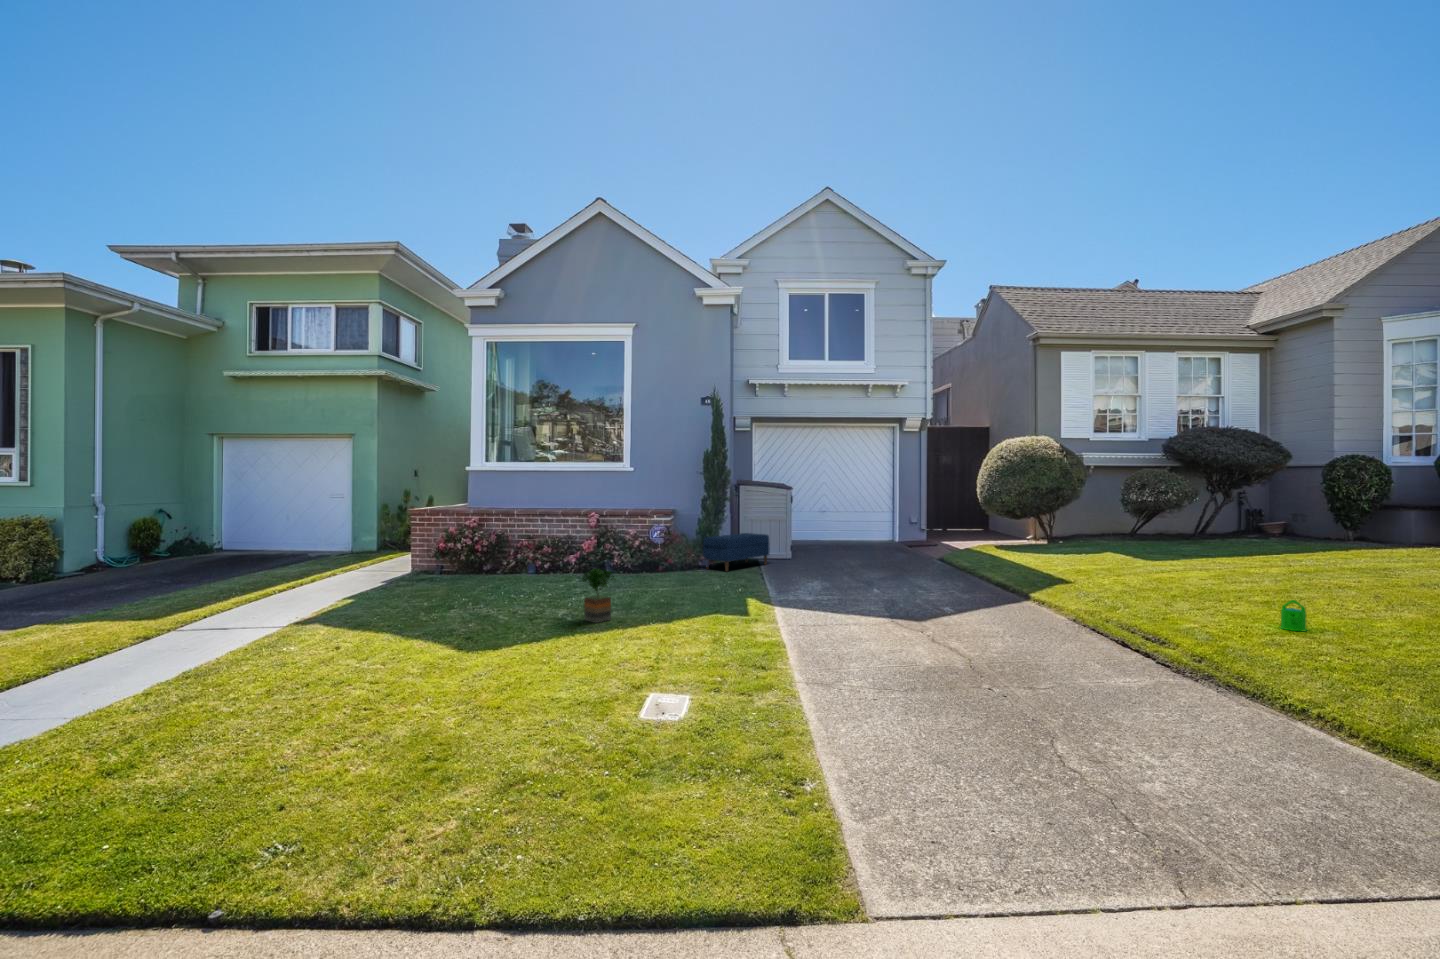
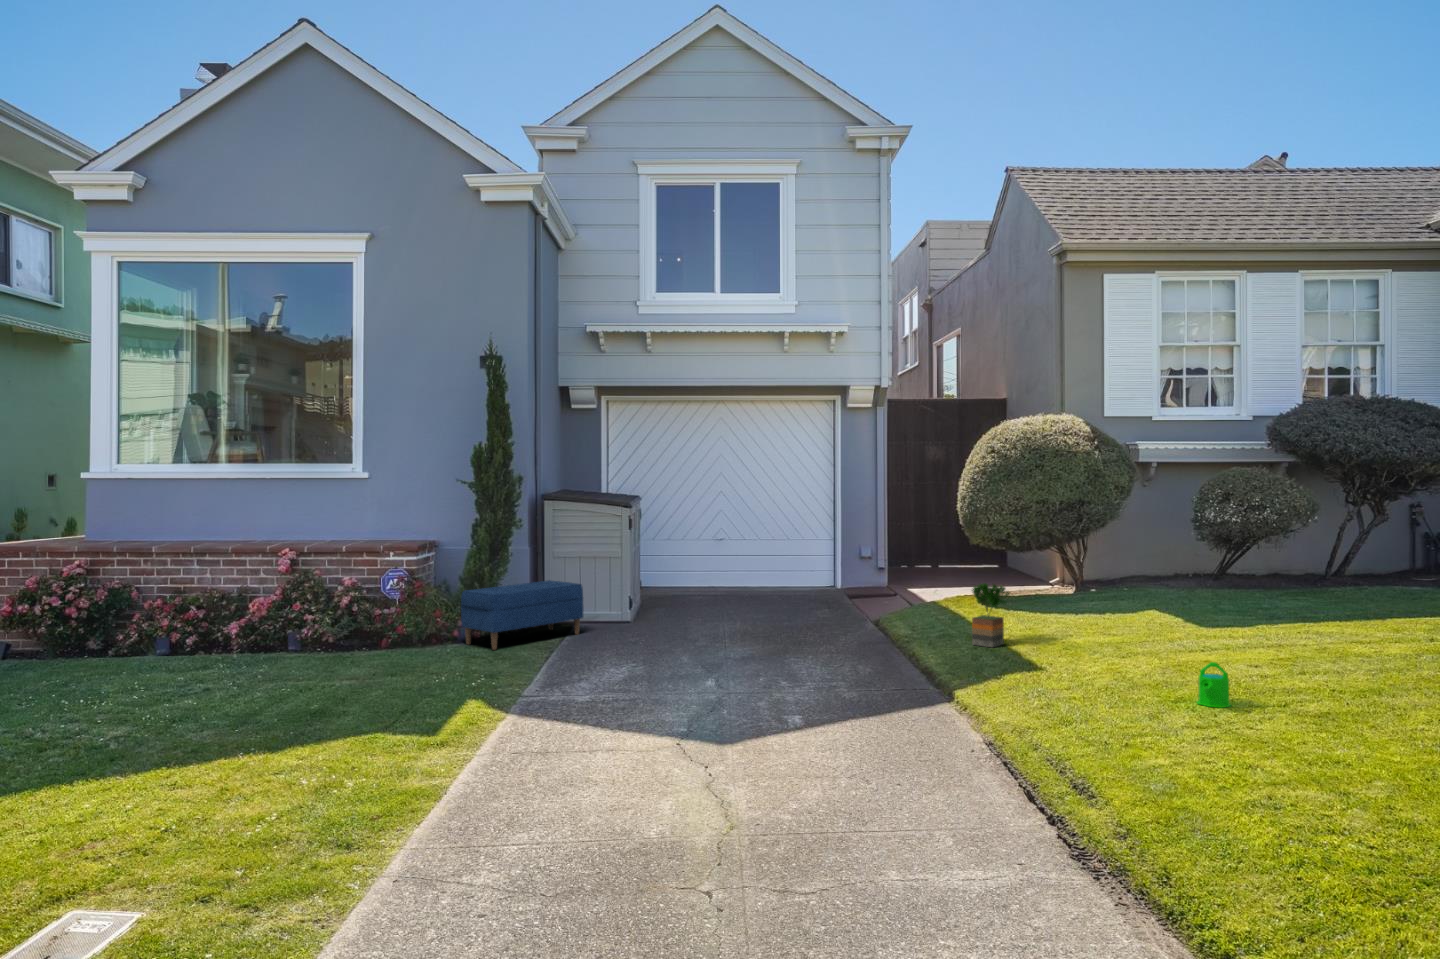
potted tree: present [582,569,616,623] -> present [972,583,1009,647]
watering can: present [1280,600,1307,631] -> present [1197,662,1231,708]

